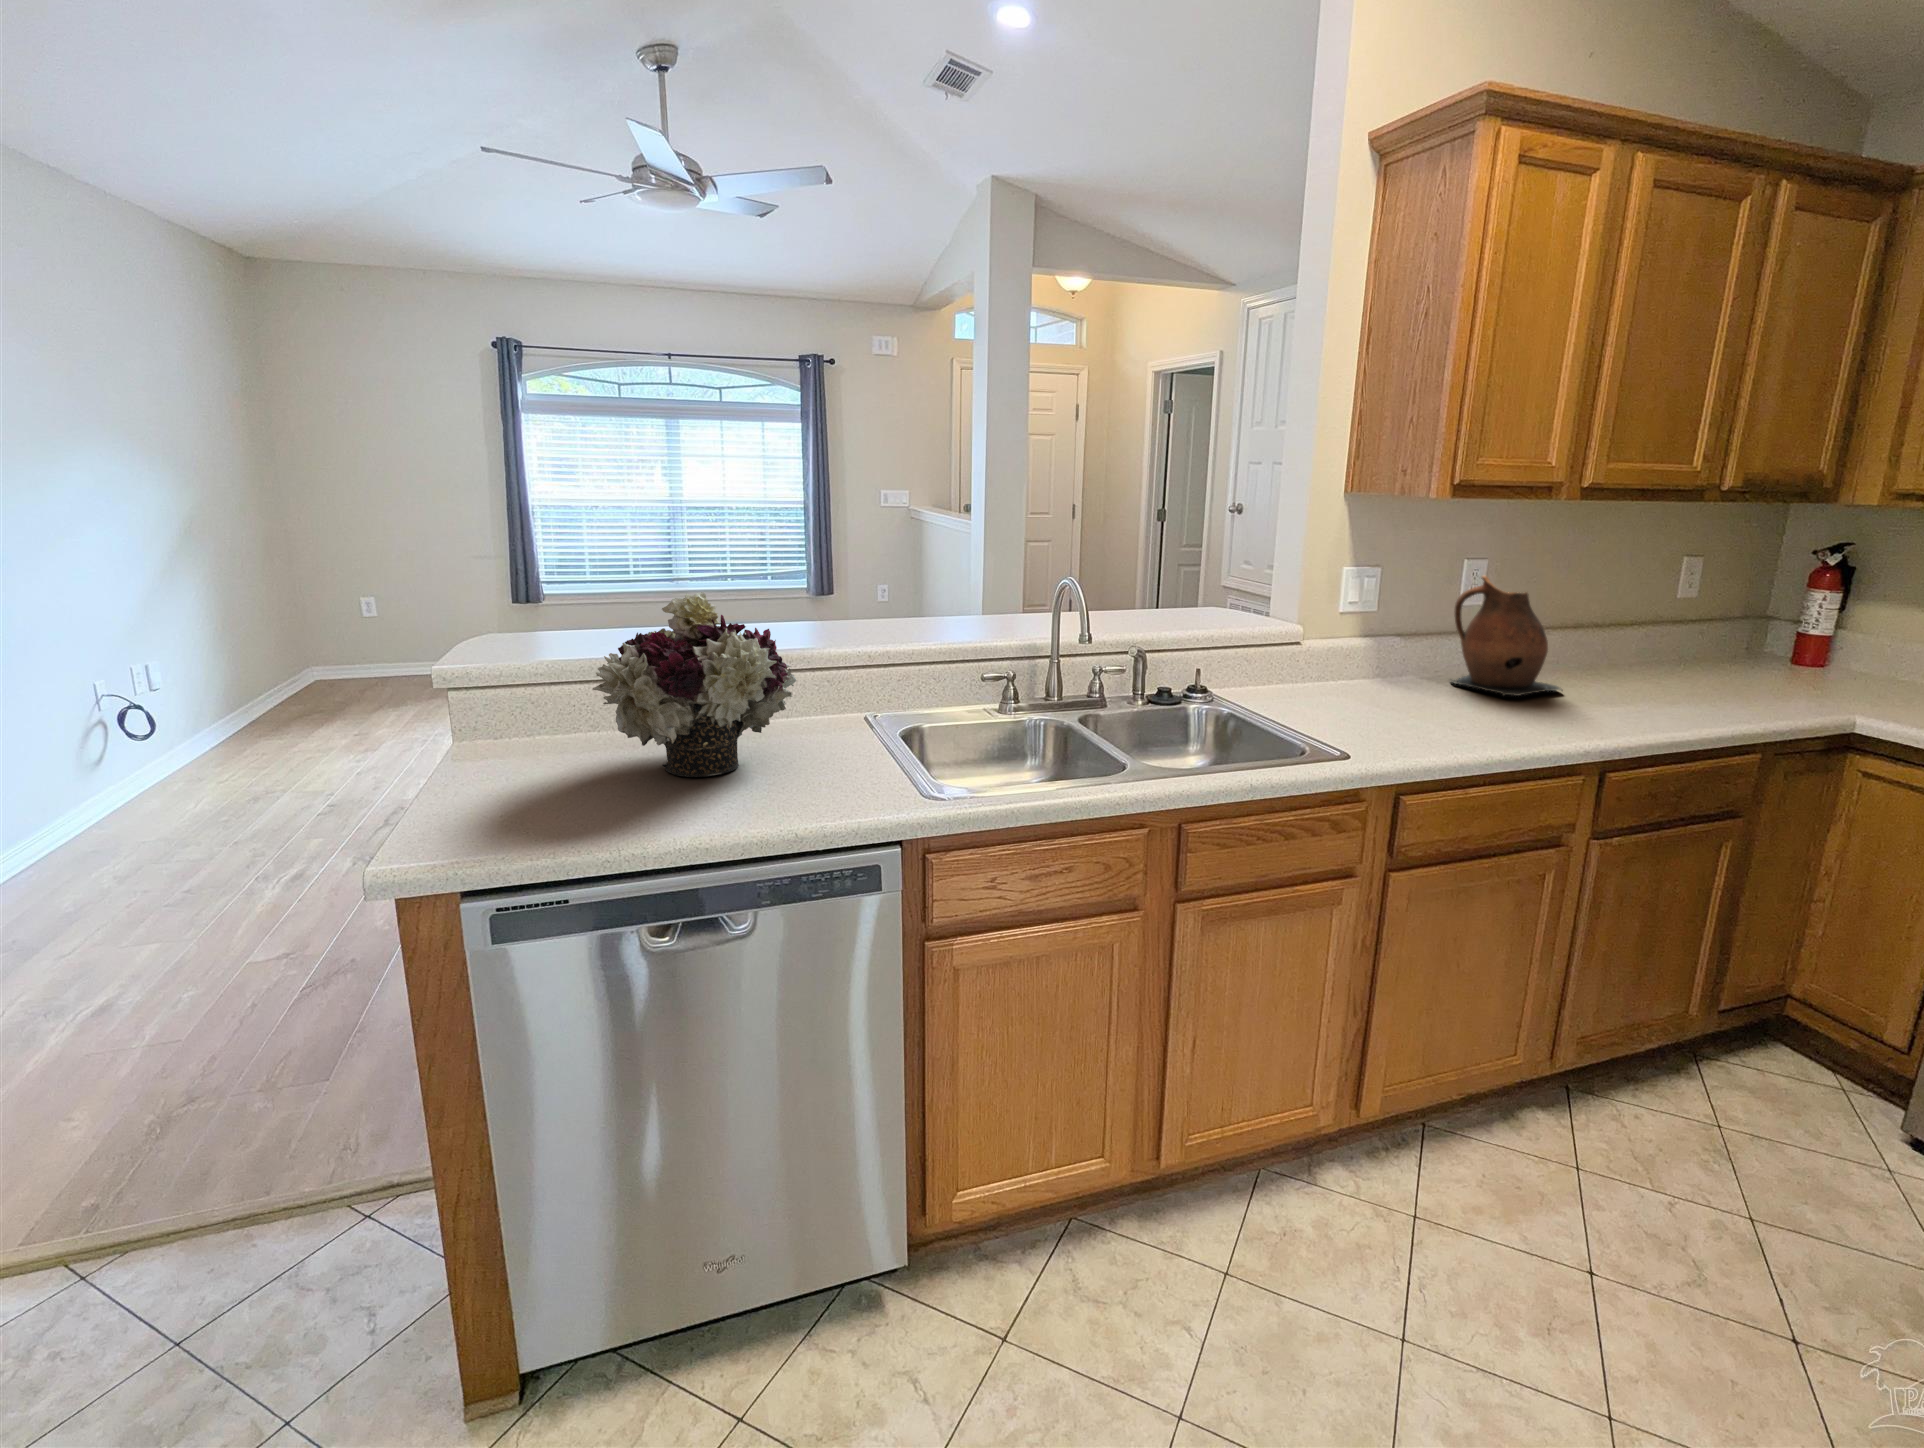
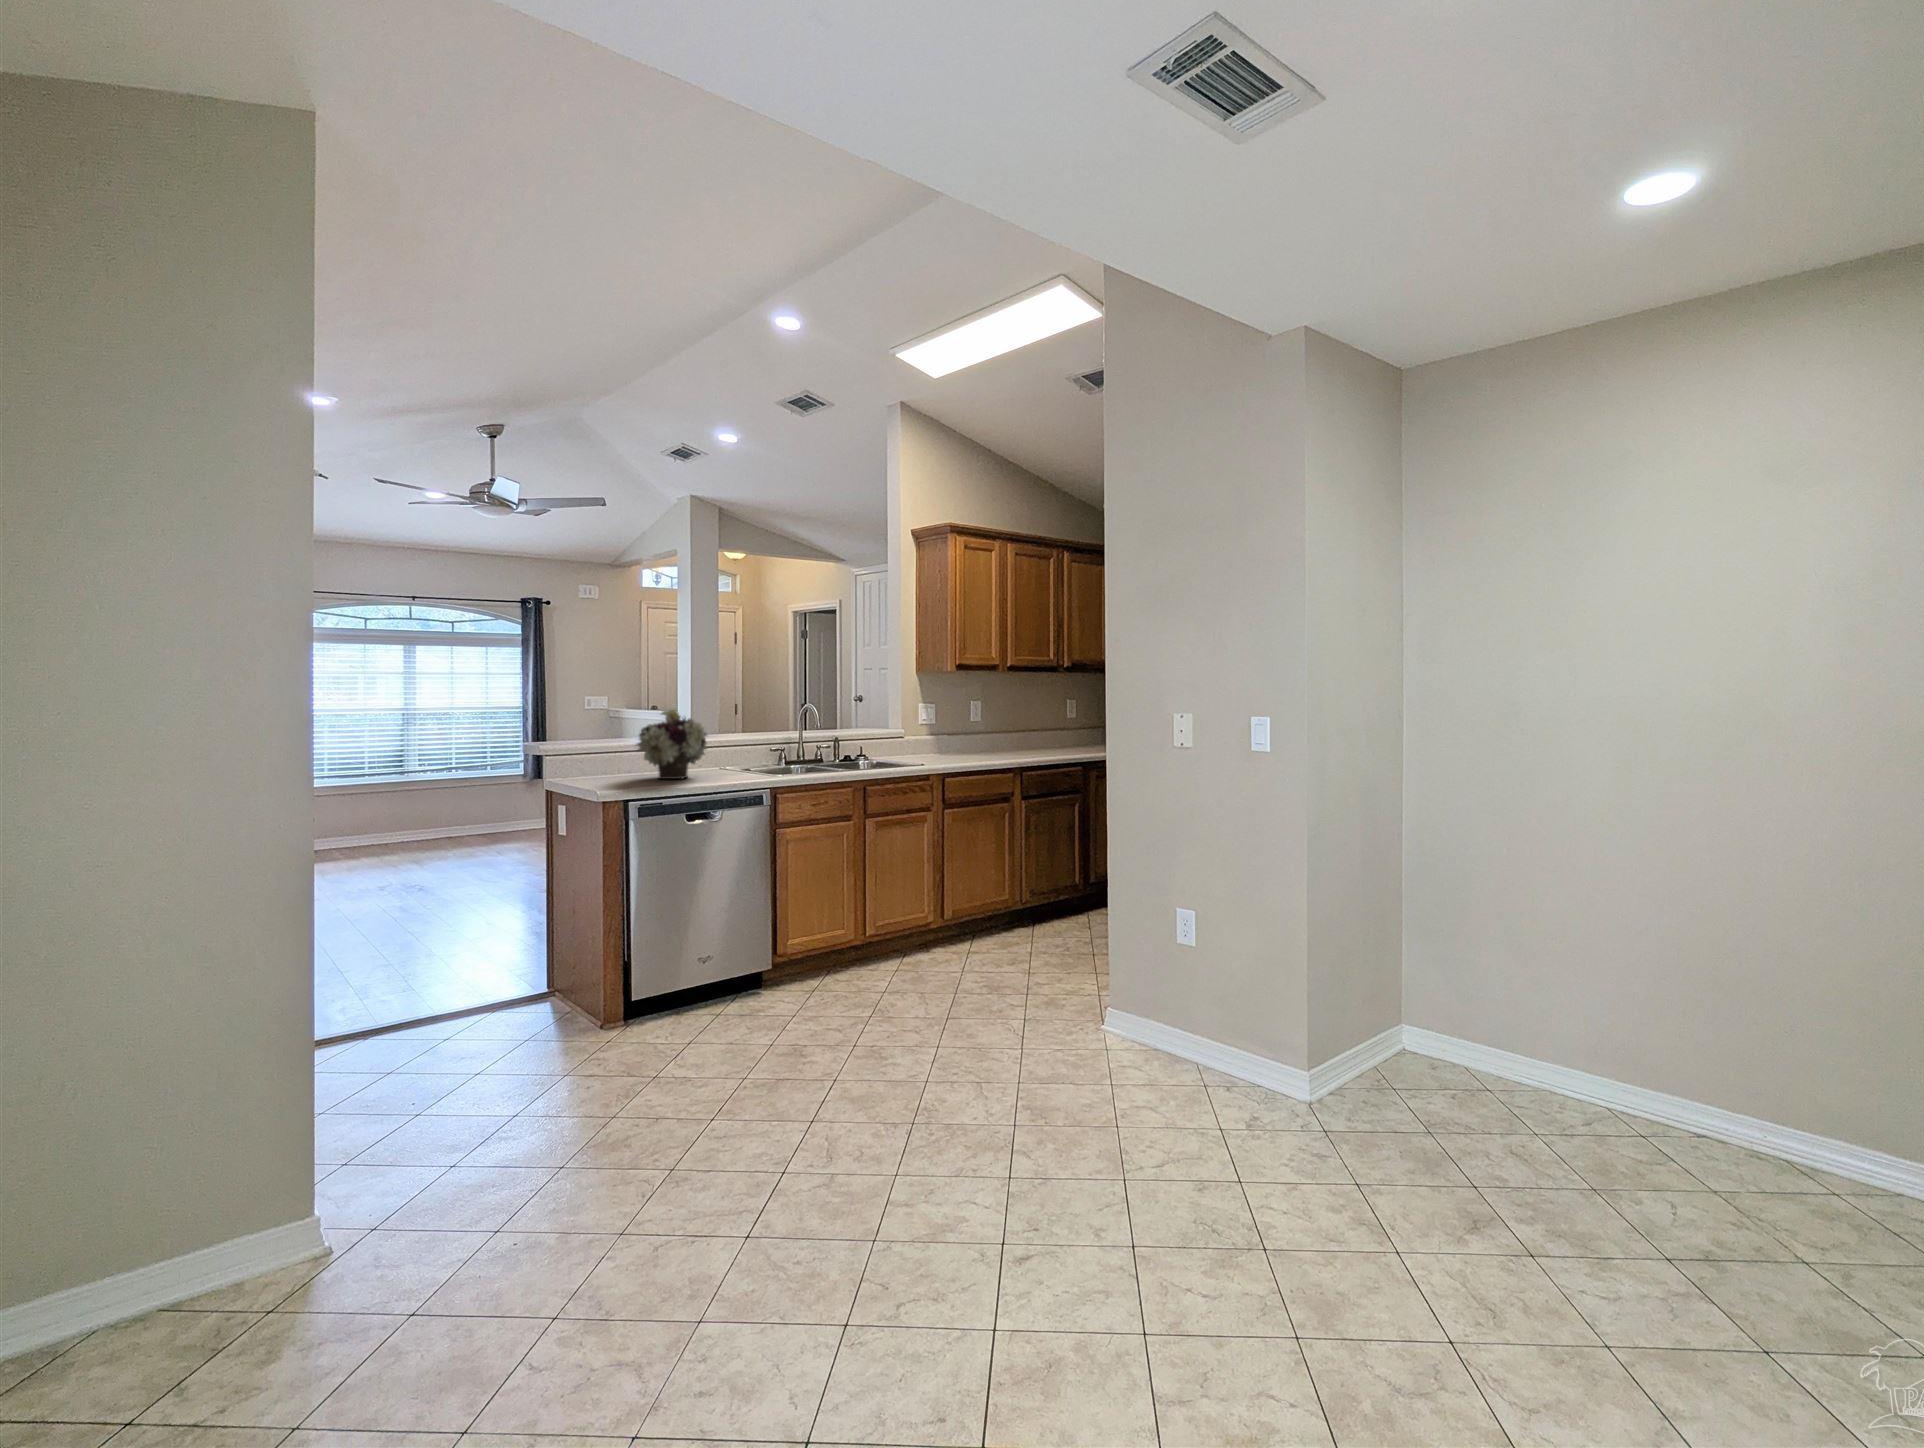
ceramic pitcher: present [1450,576,1561,696] -> none [965,705,1011,753]

